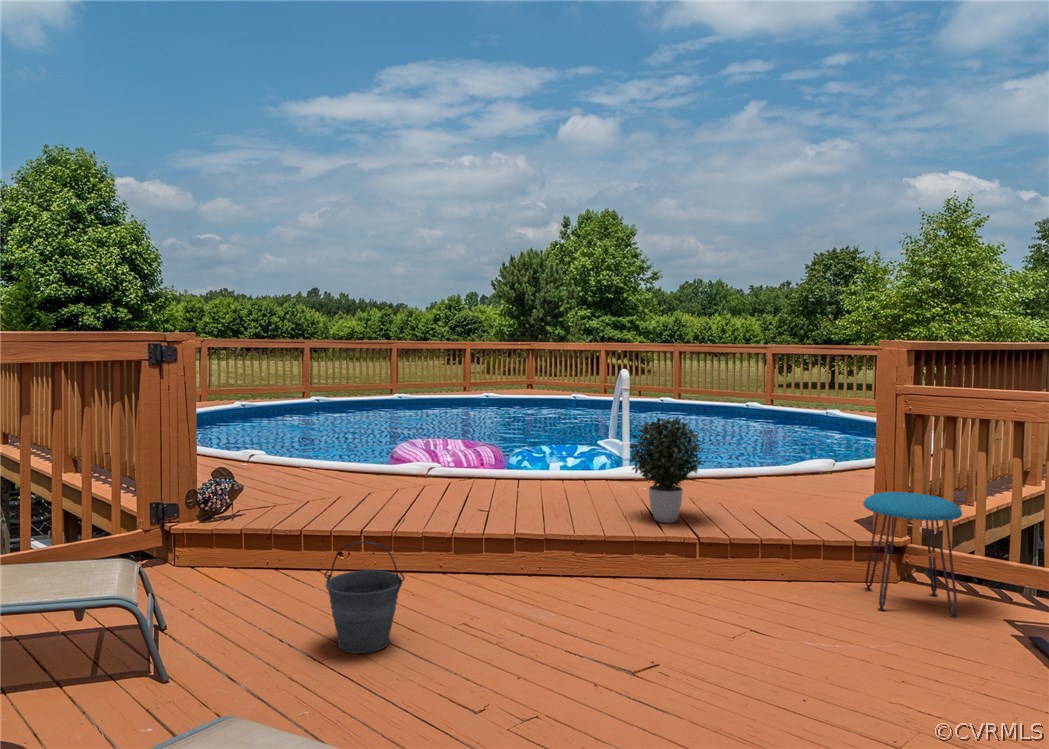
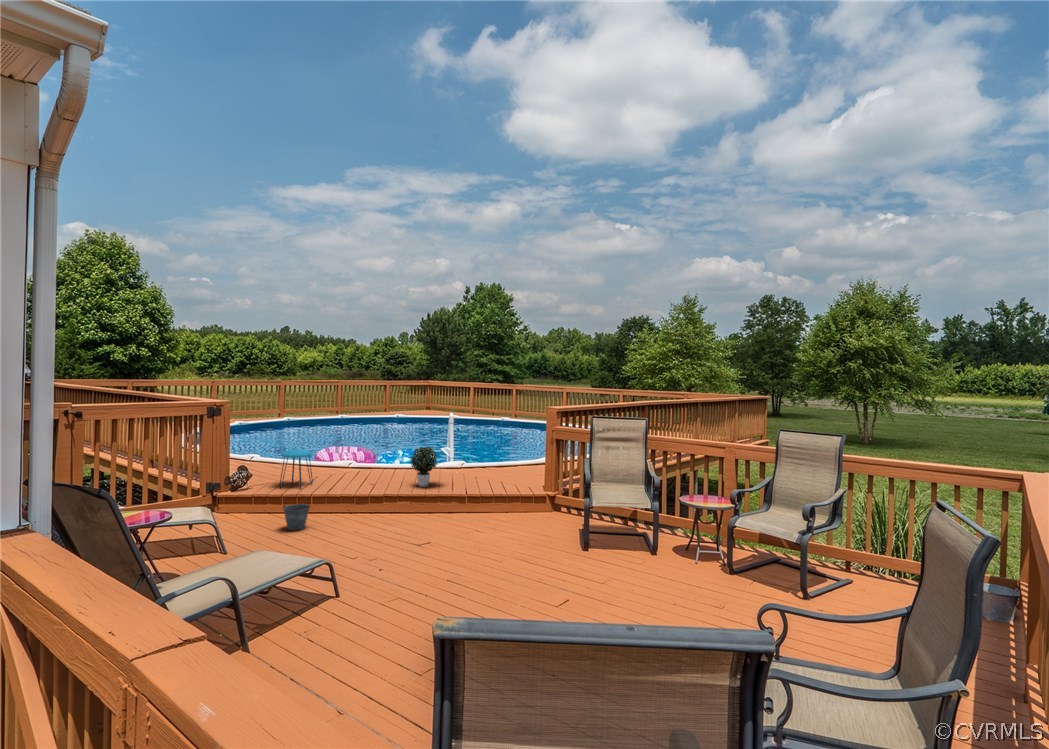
stool: present [863,492,962,618] -> present [279,450,313,489]

